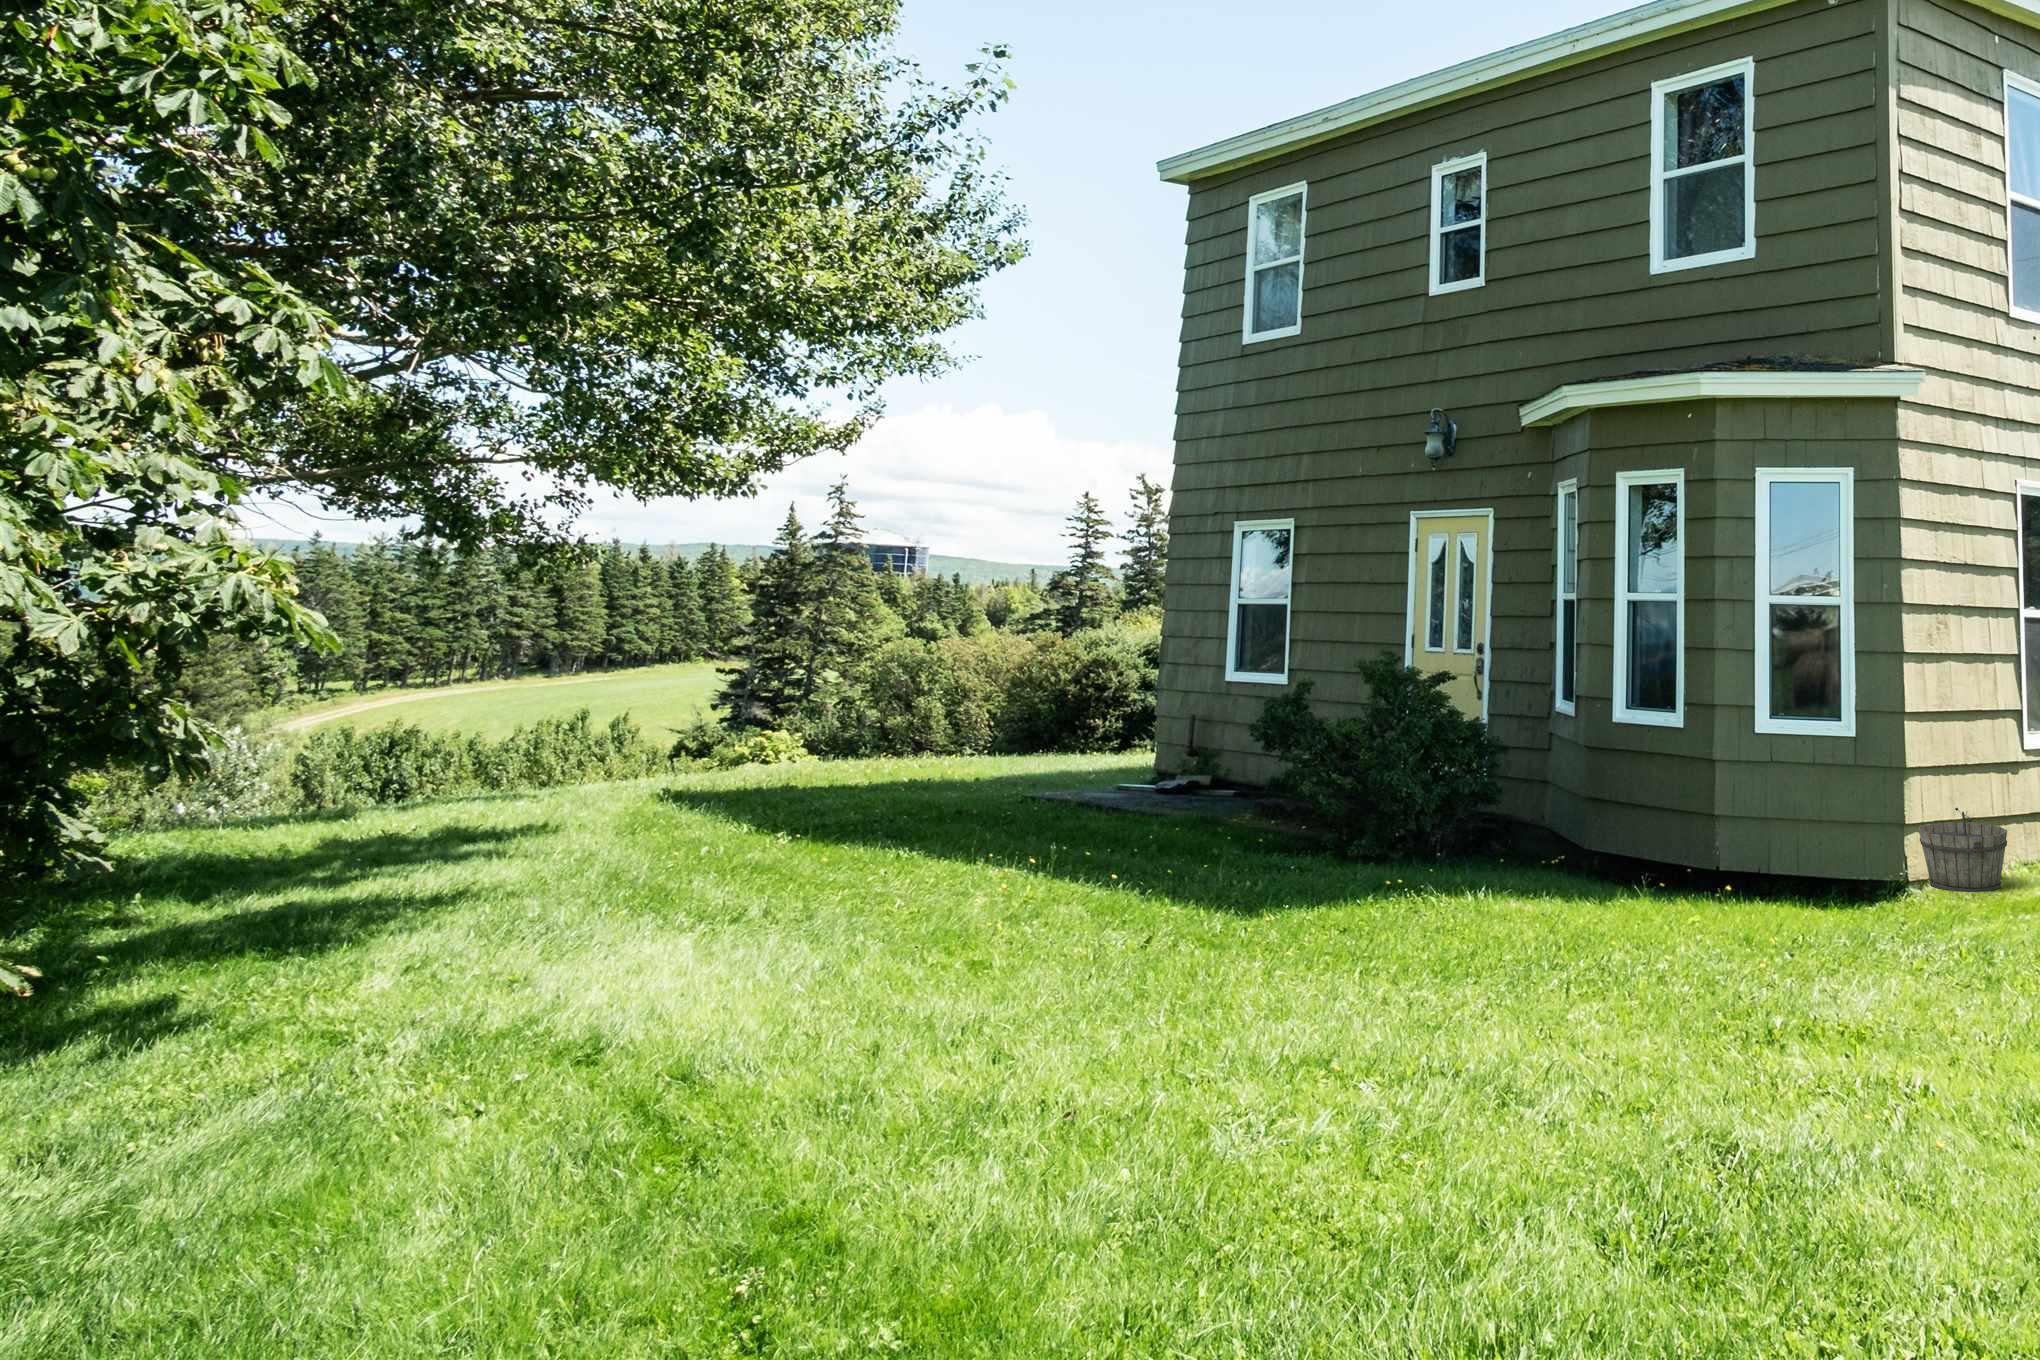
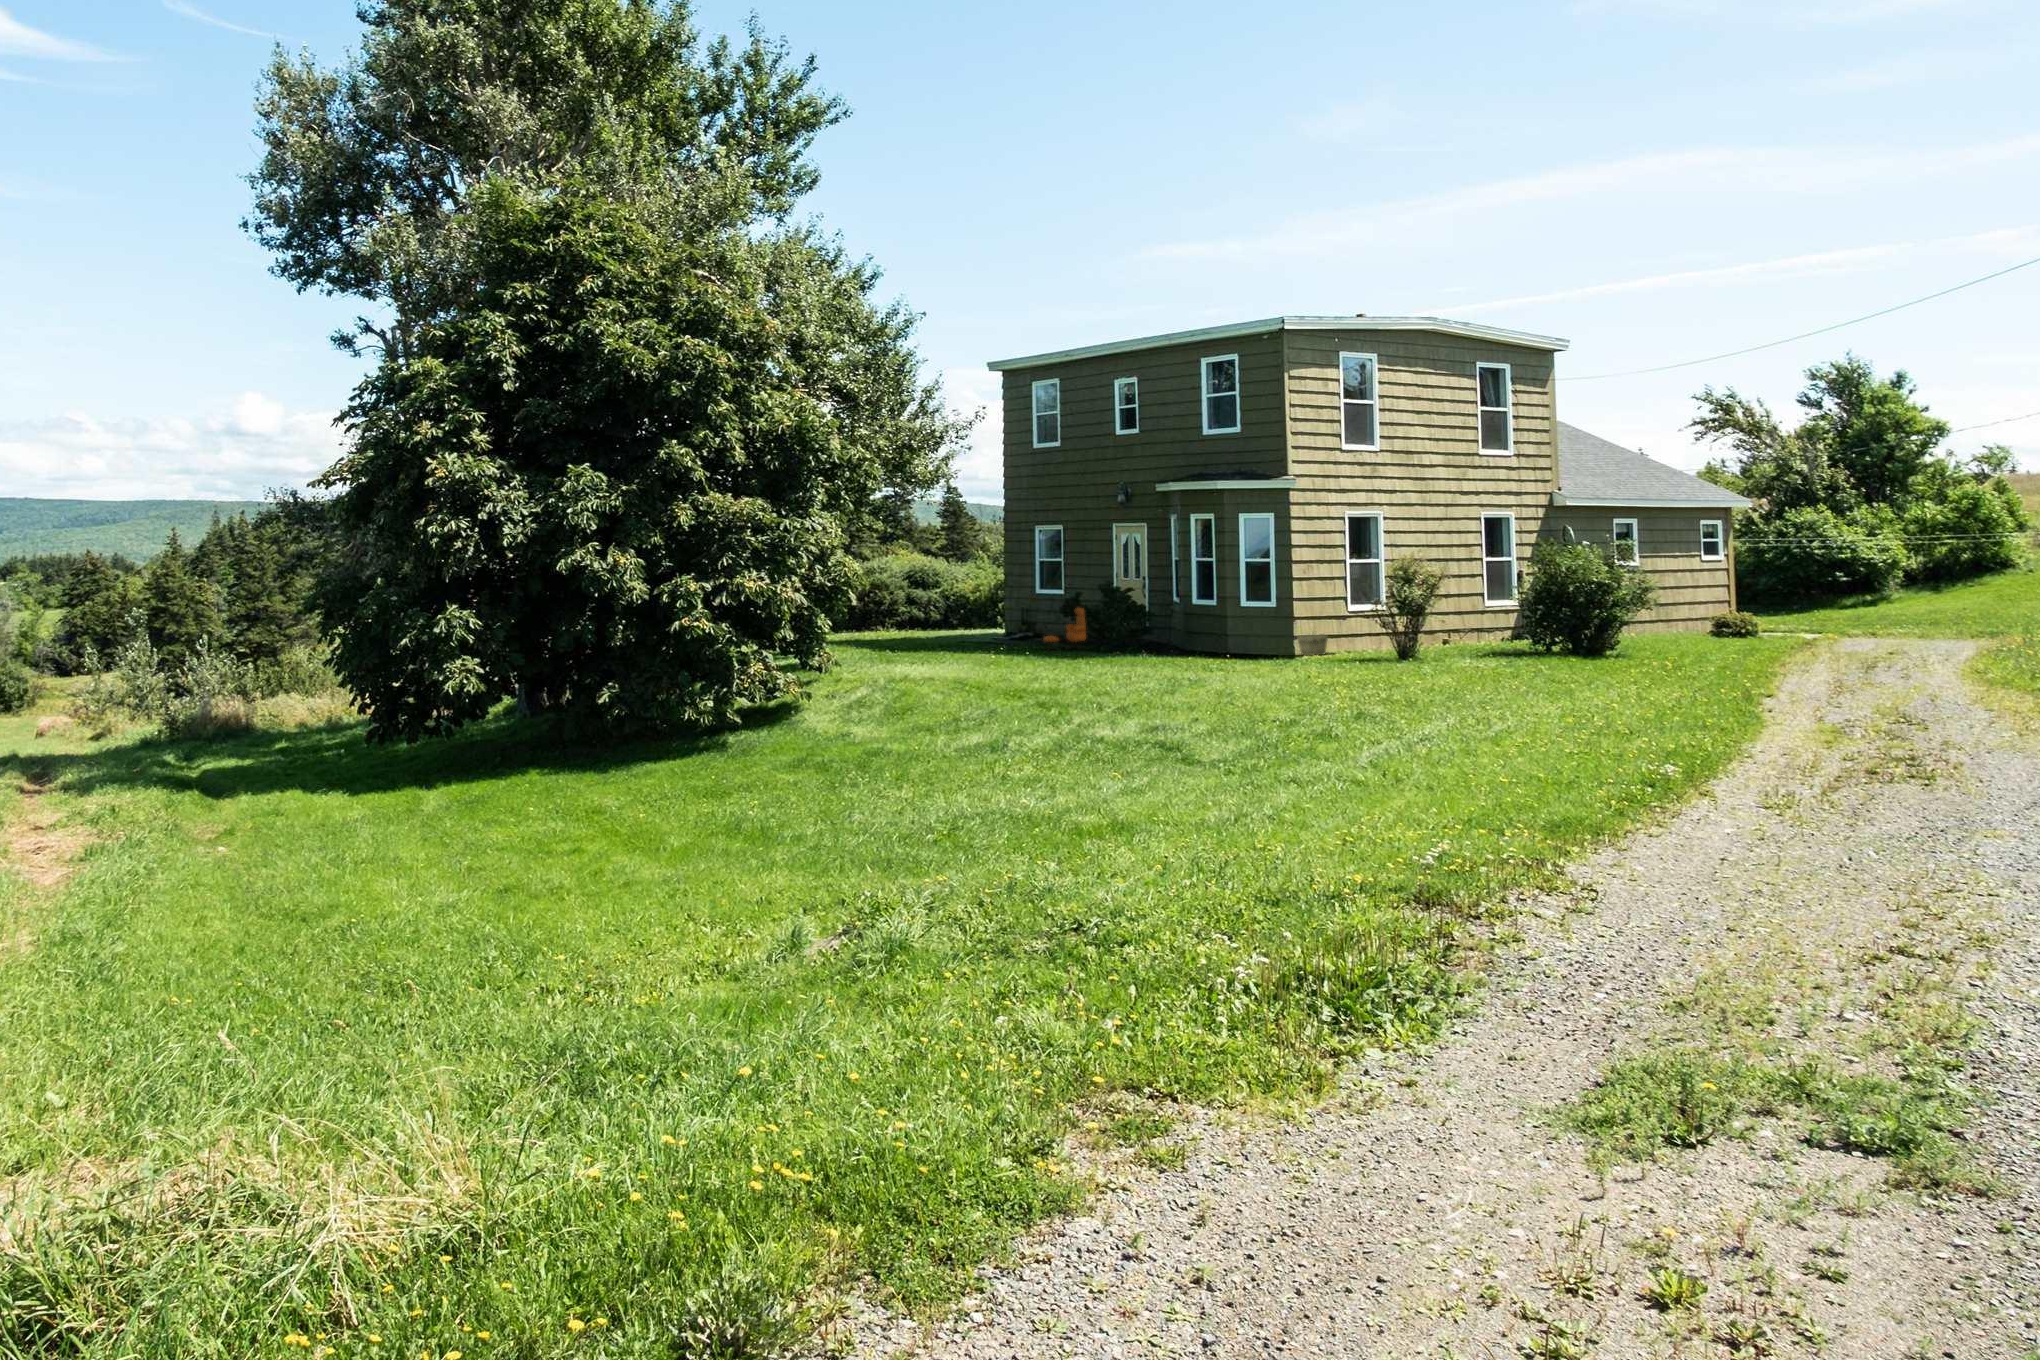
lounge chair: none [1189,724,1325,852] -> present [1043,608,1086,650]

